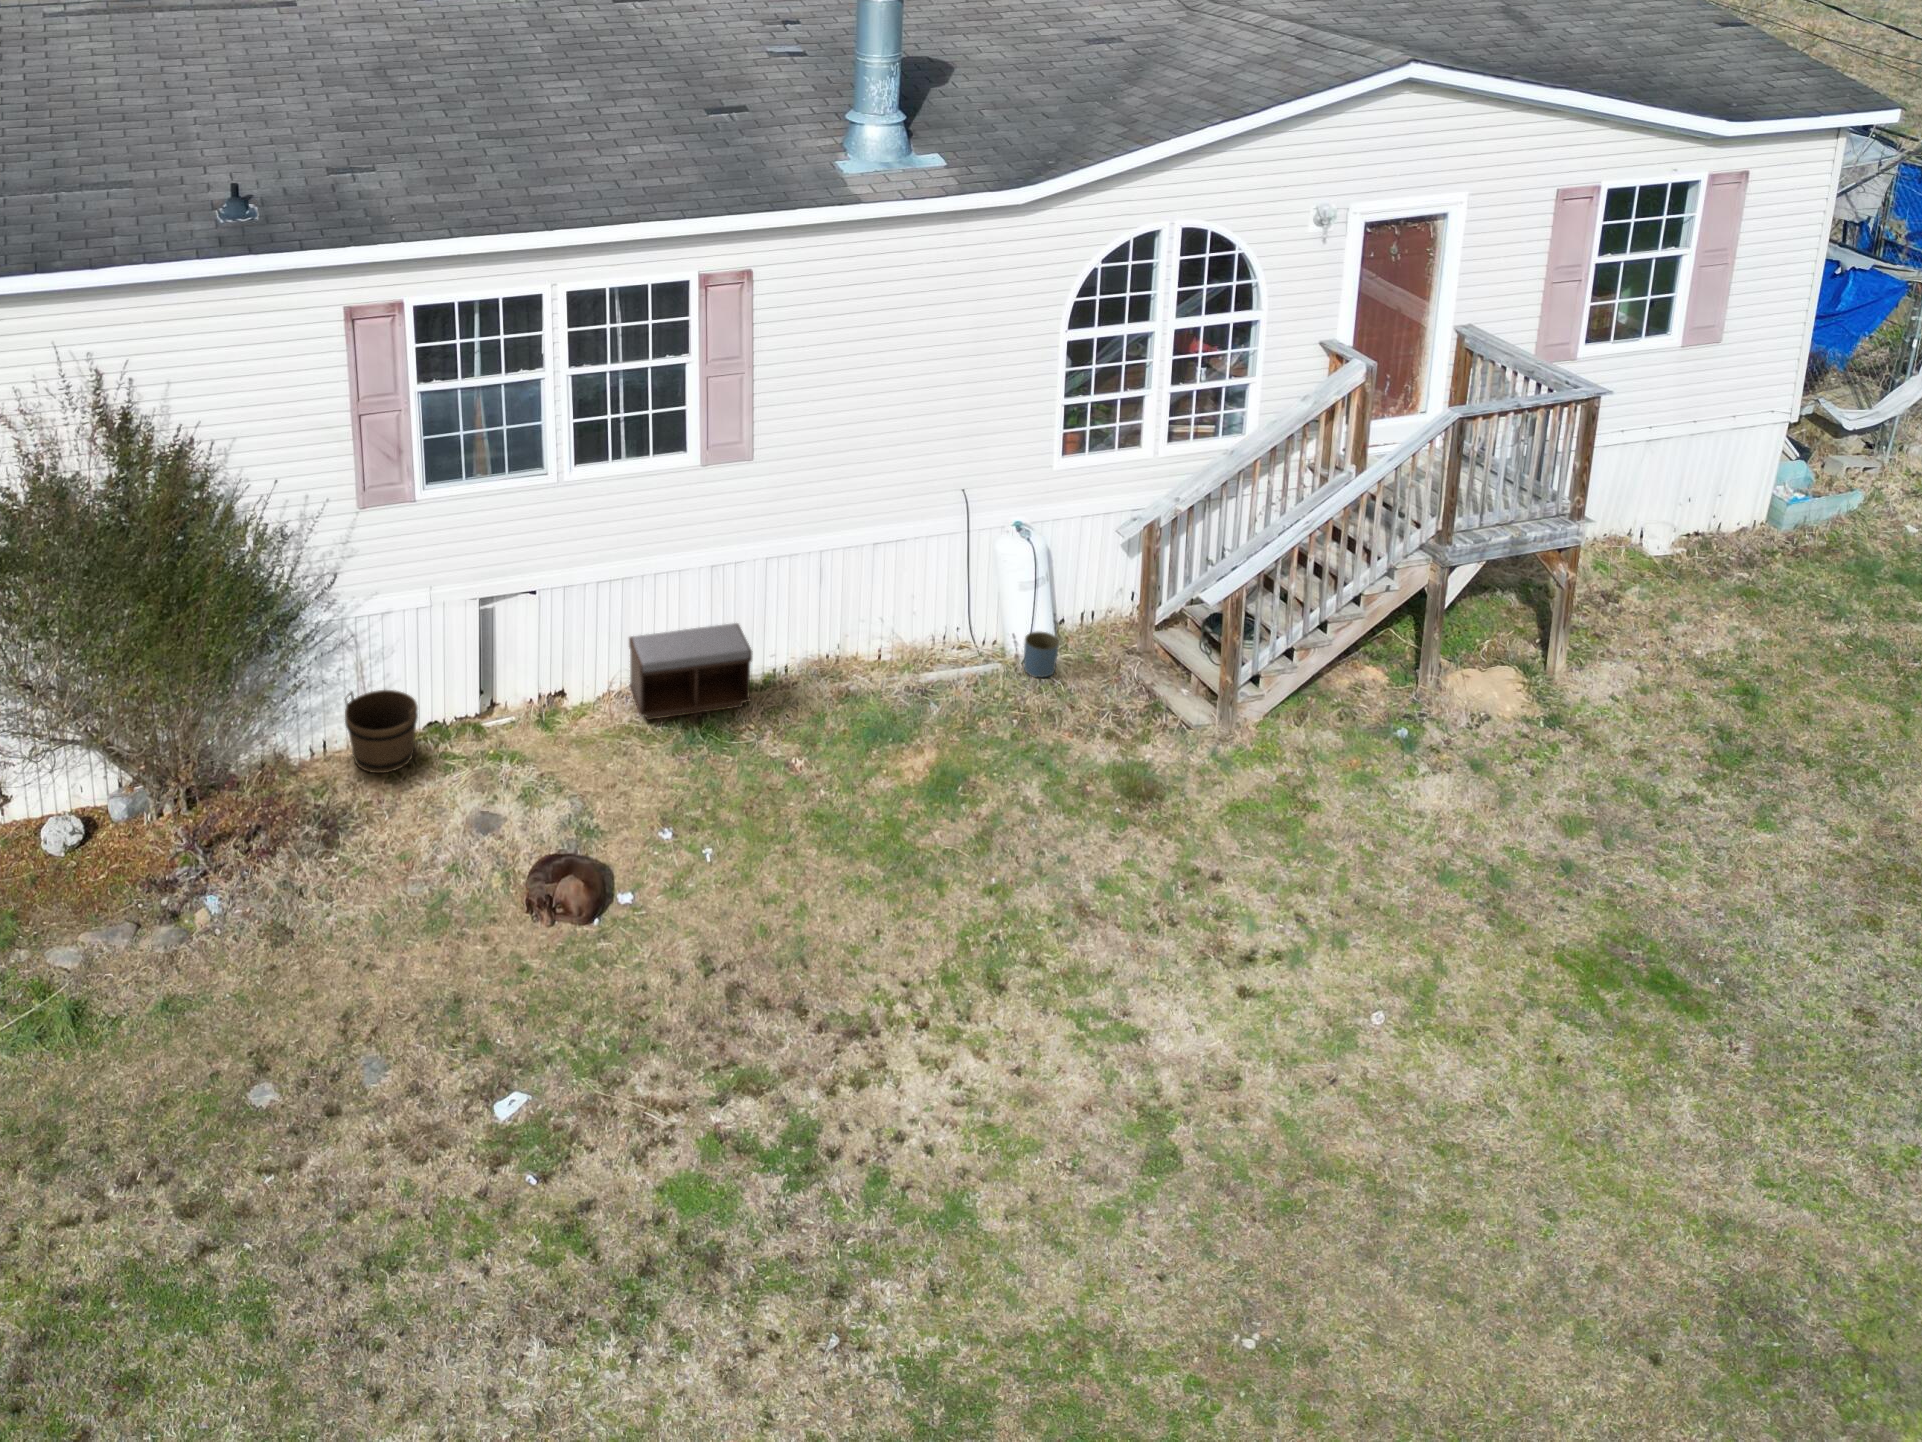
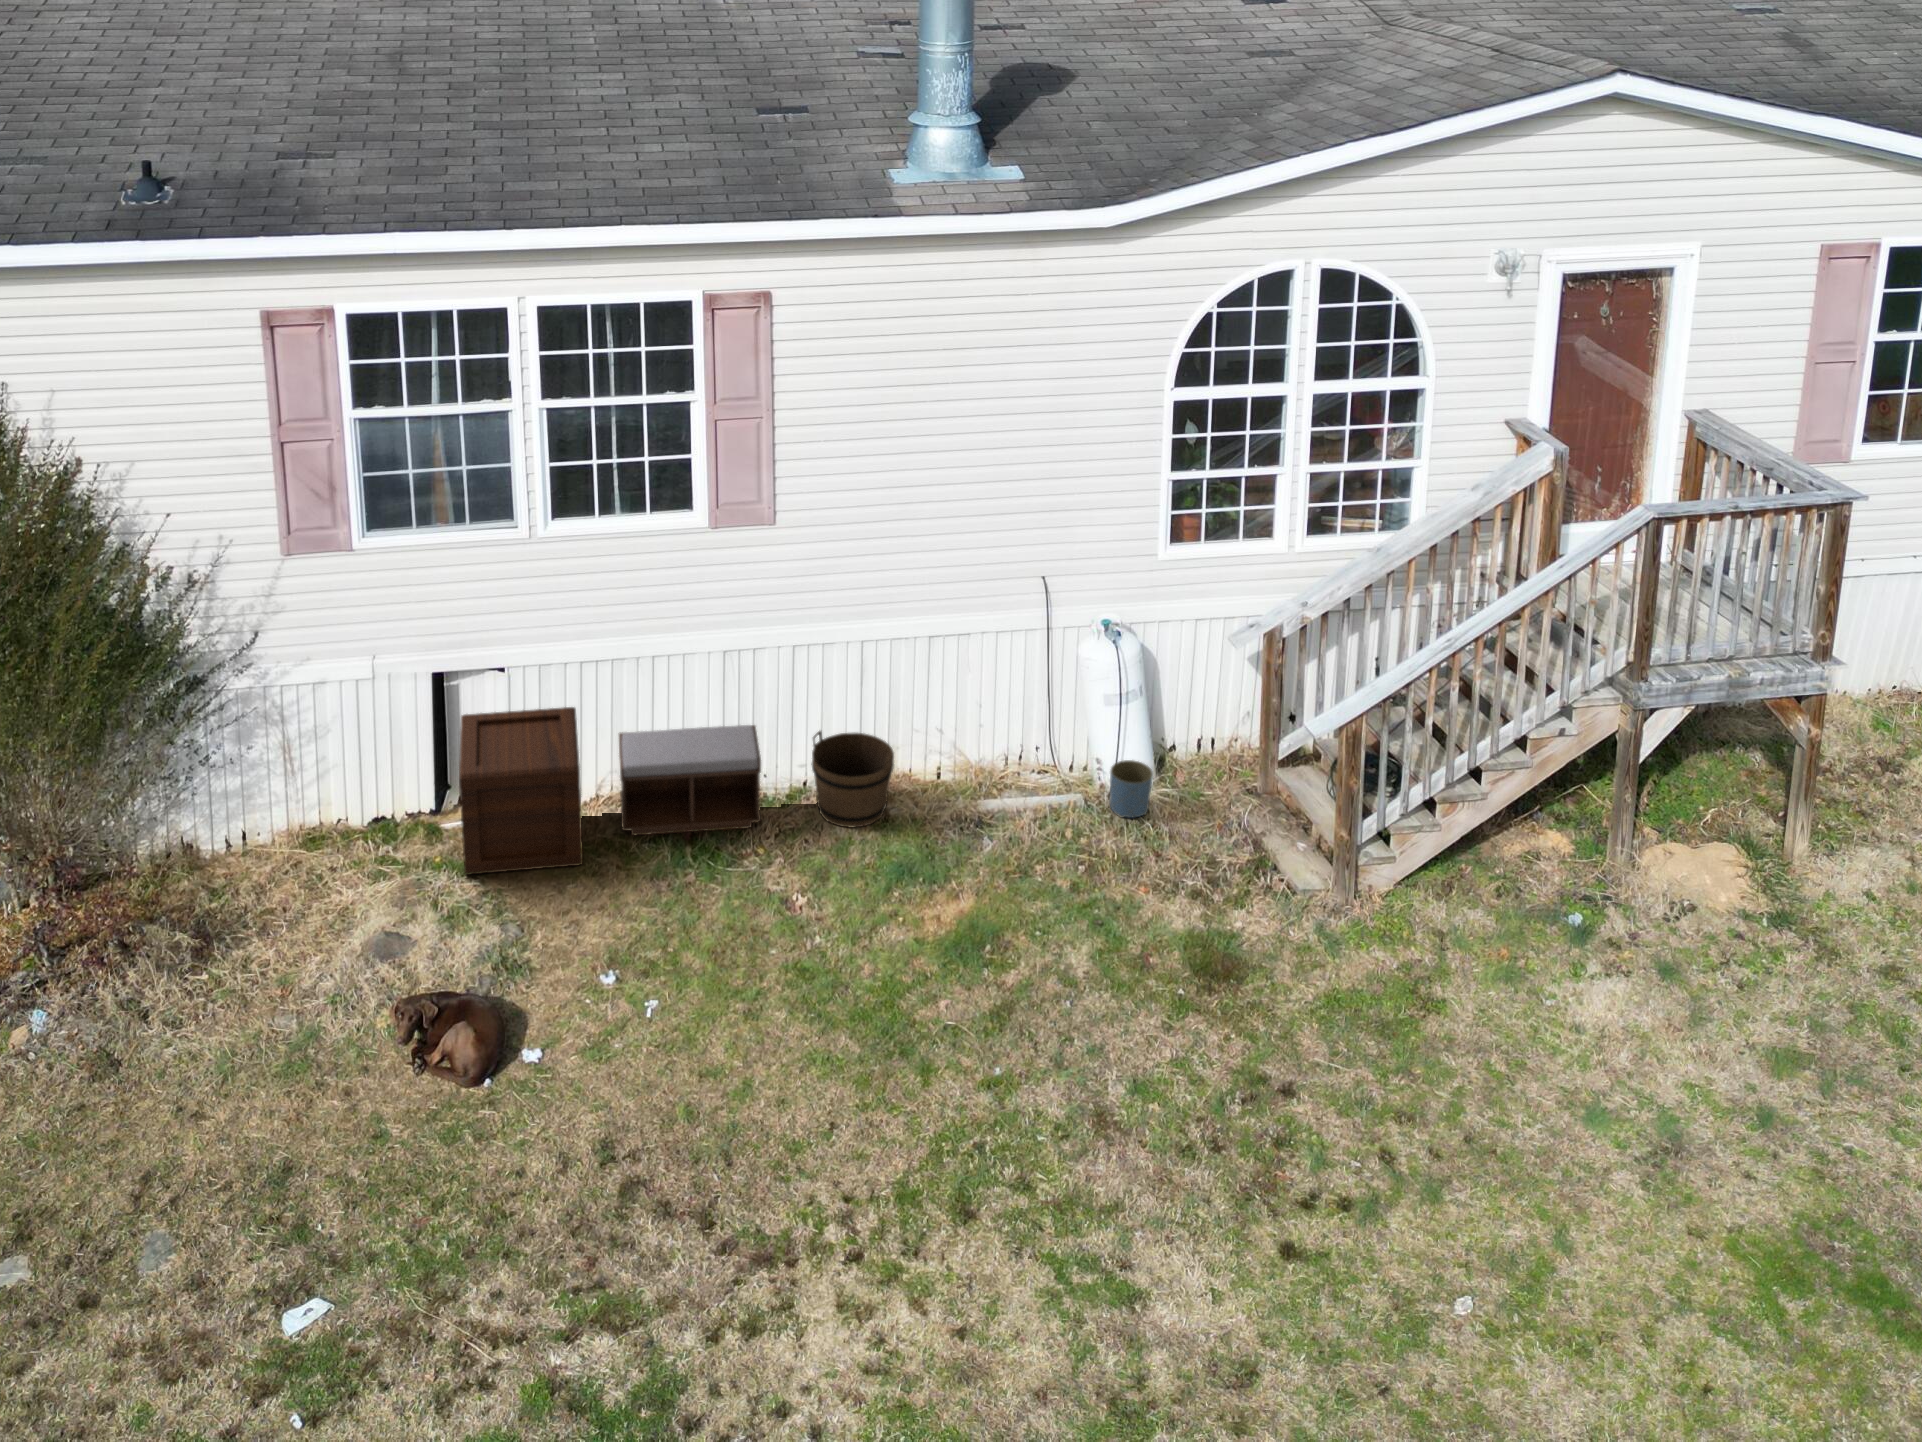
wooden crate: none [501,618,616,761] -> present [459,707,583,874]
bucket: present [345,690,418,773] -> present [811,731,894,827]

